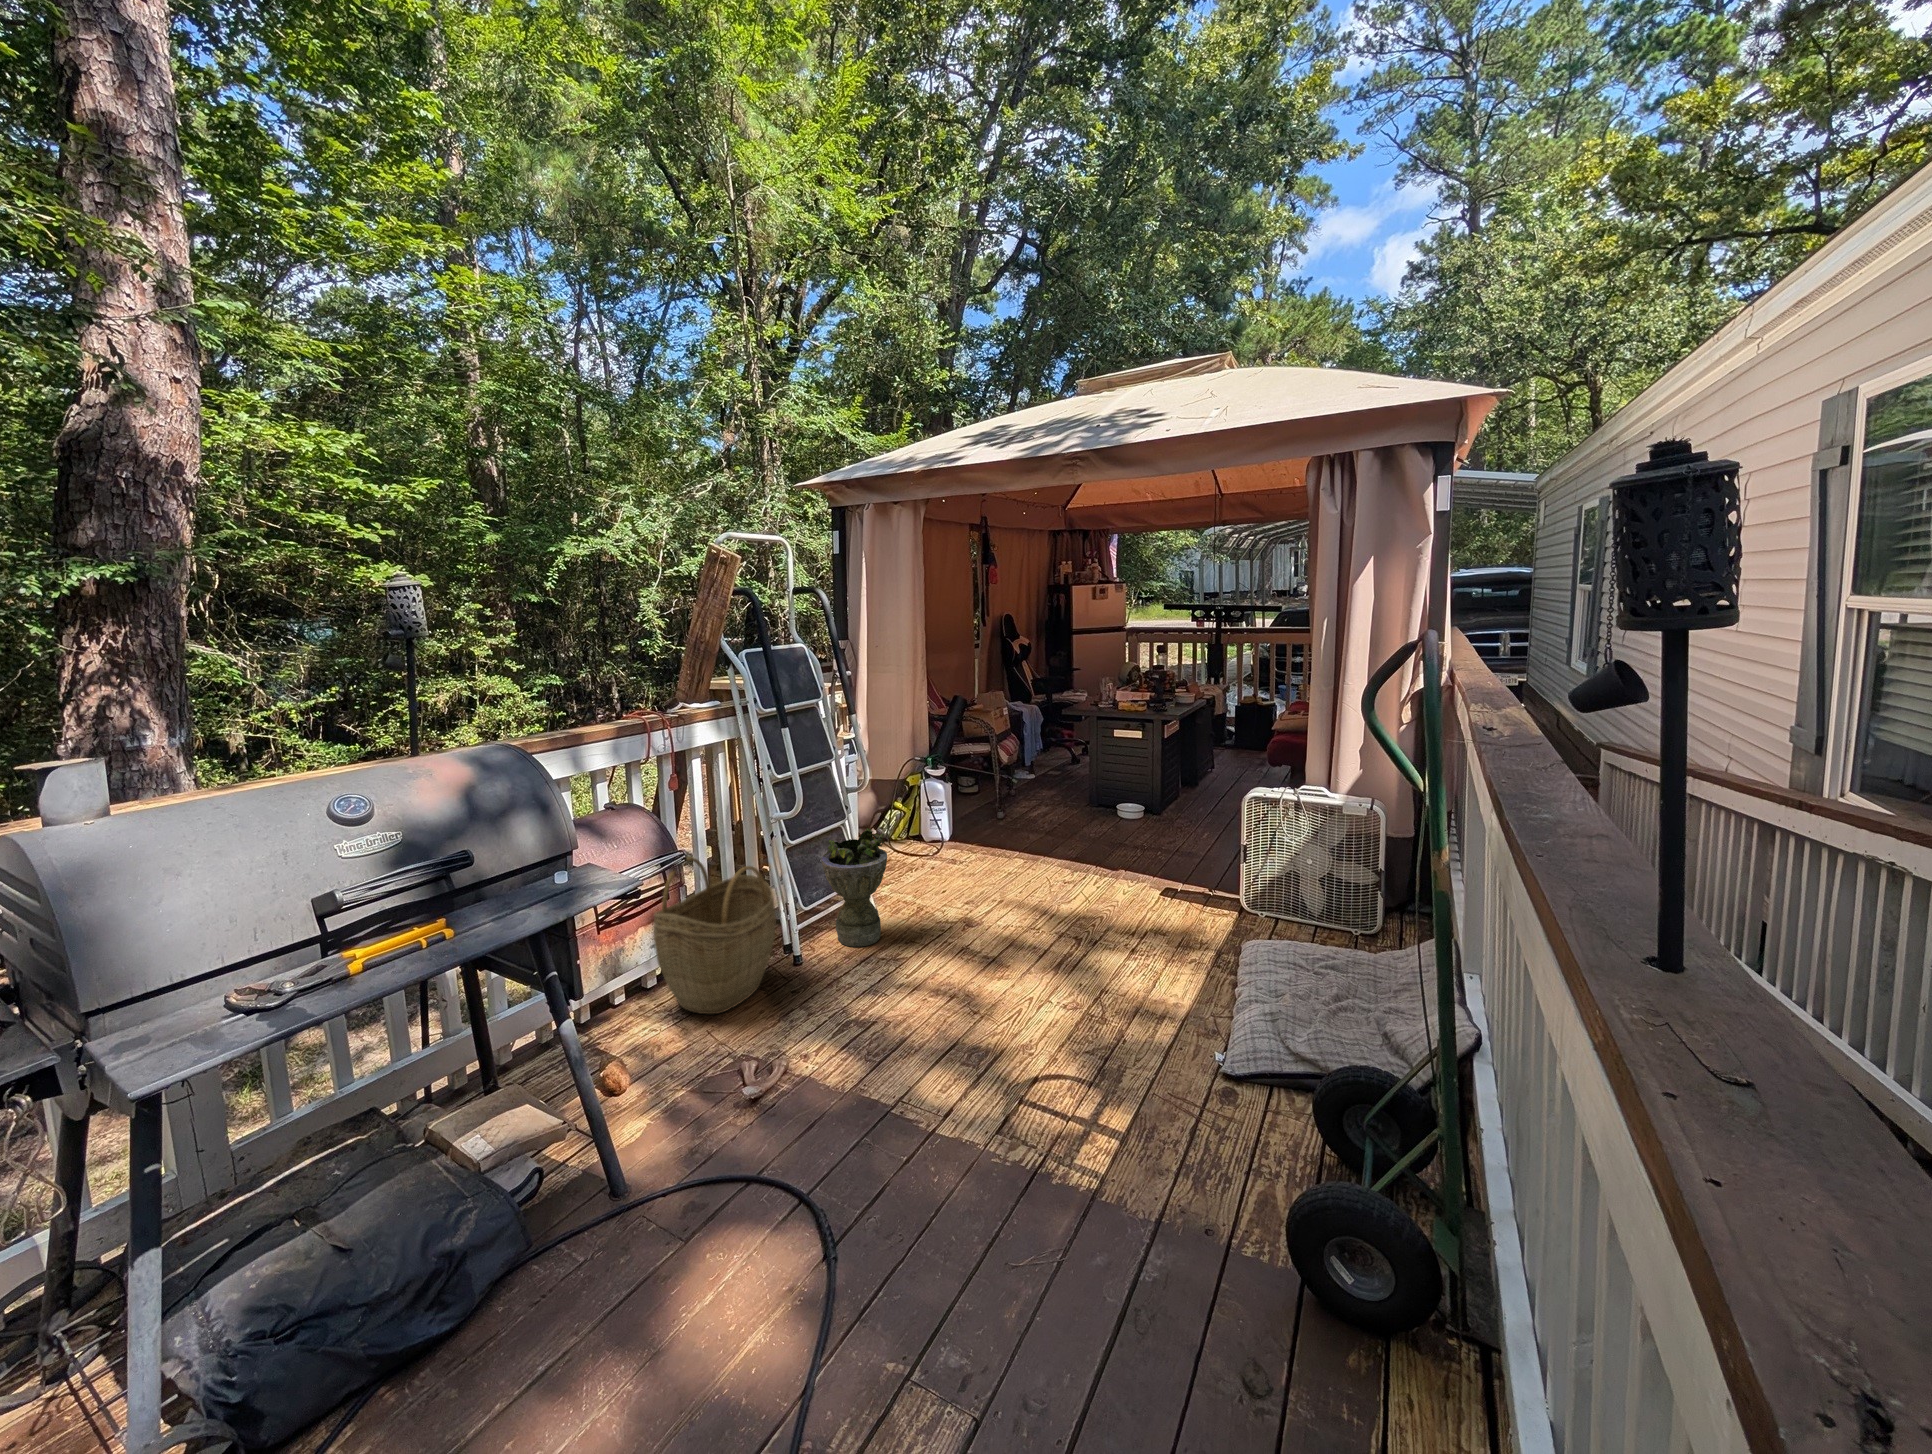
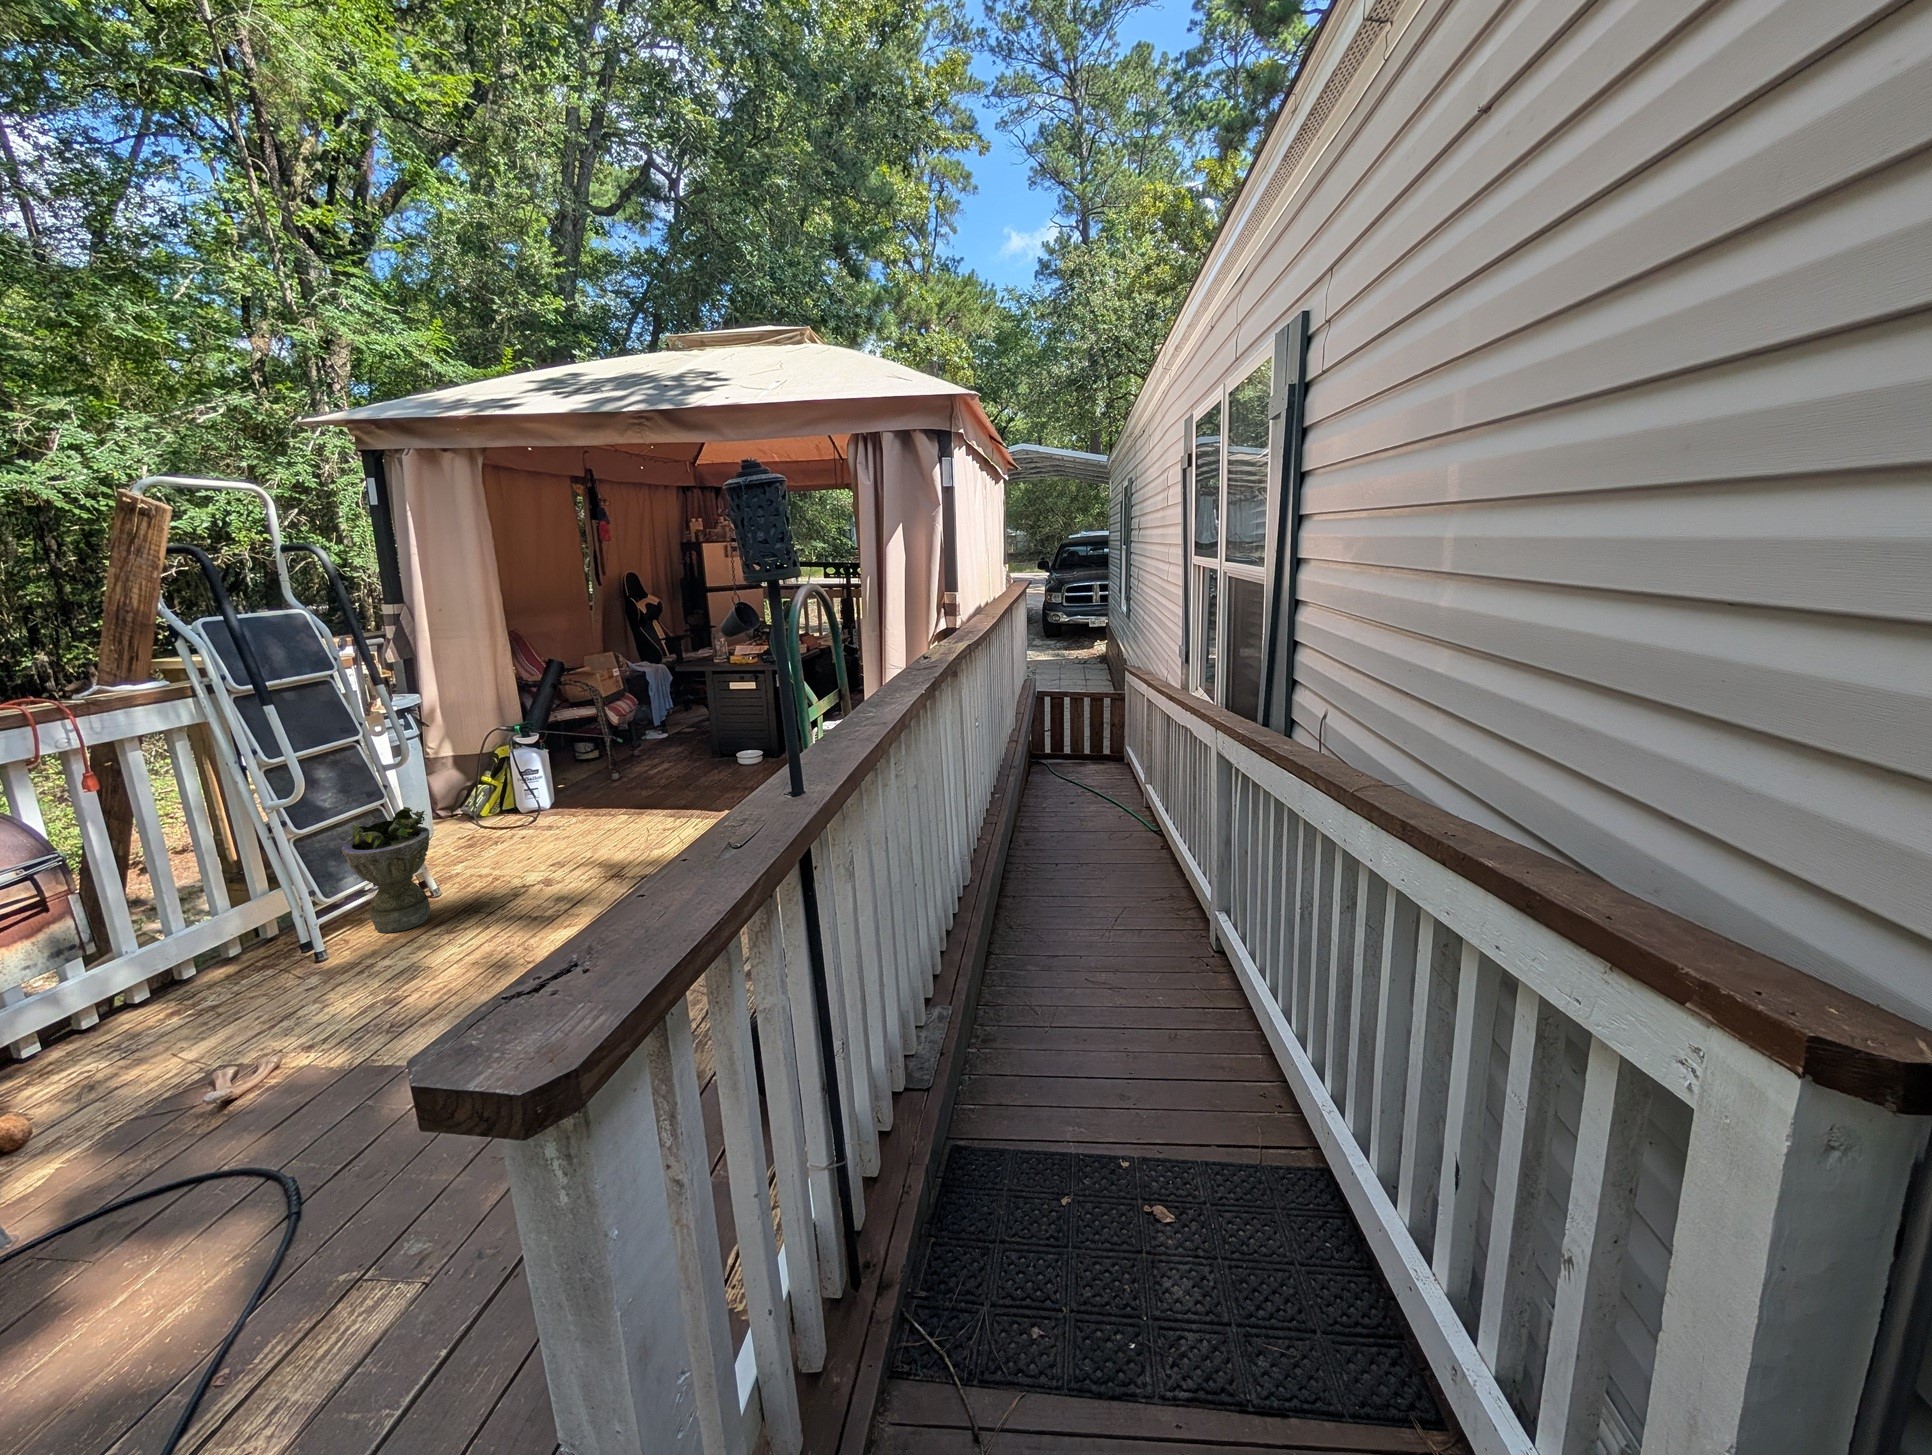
woven basket: present [654,857,776,1014] -> none [63,868,267,1043]

